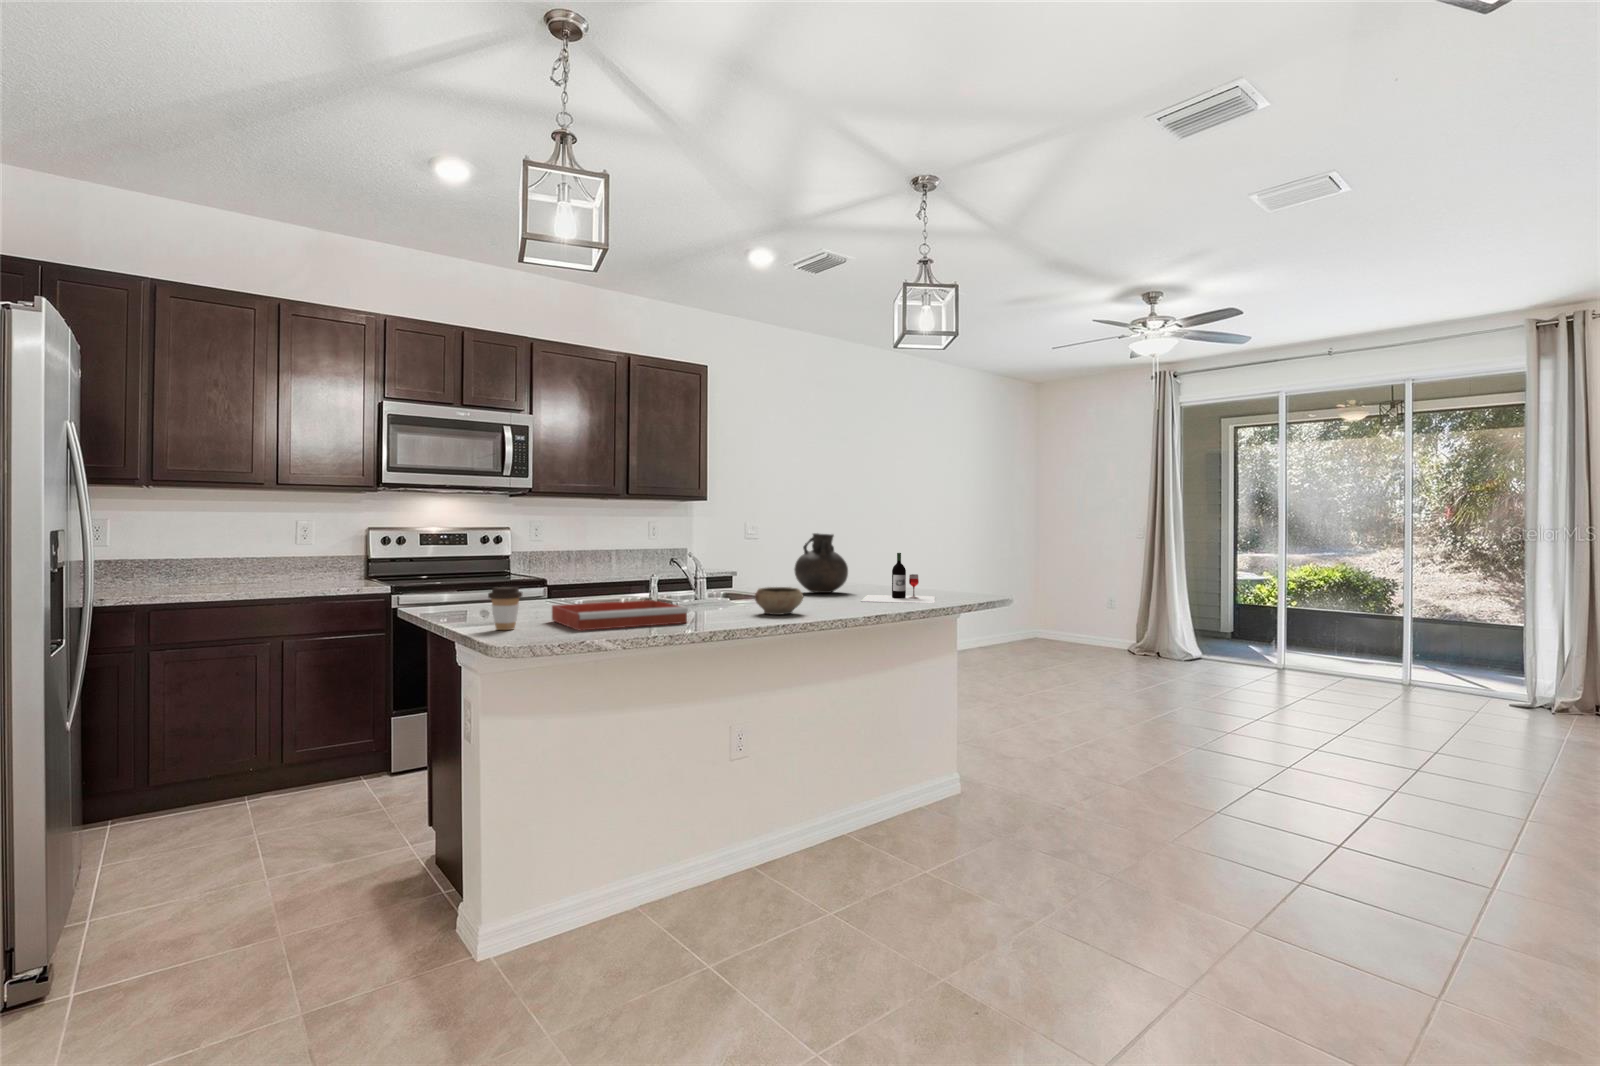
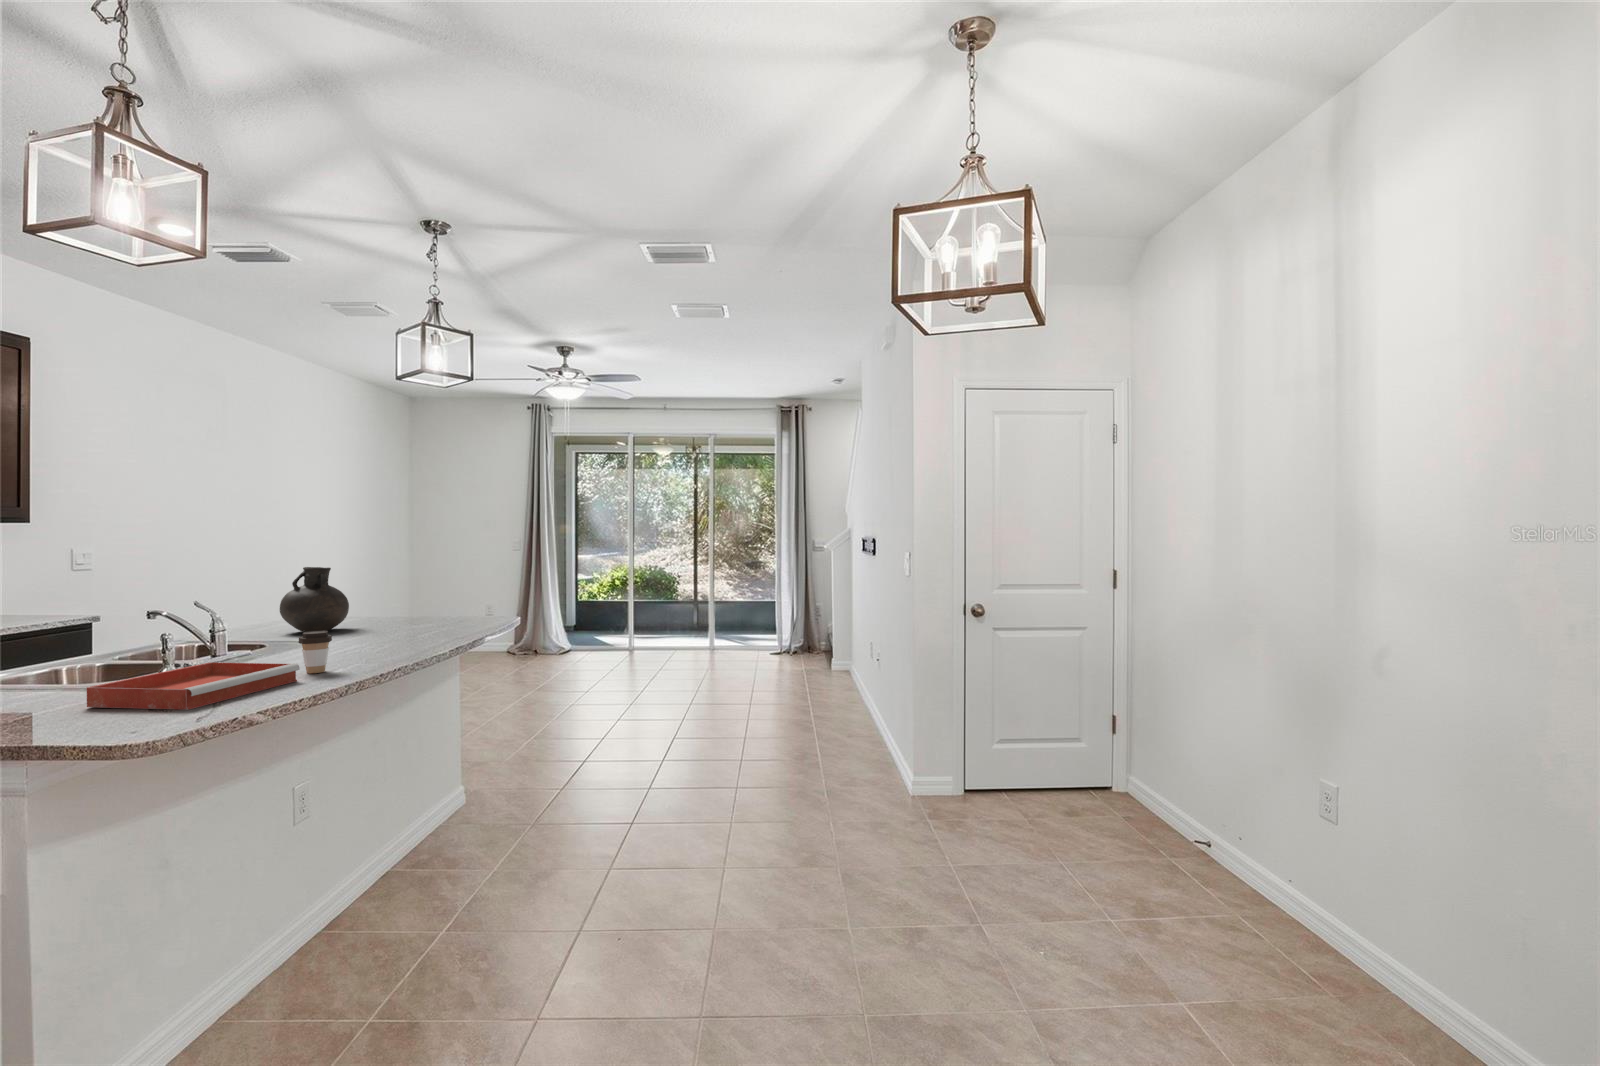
wine bottle: present [862,553,935,603] -> none [381,584,474,635]
coffee cup: present [488,587,522,630] -> present [299,631,332,673]
ceramic bowl: present [755,587,803,615] -> none [332,629,390,660]

